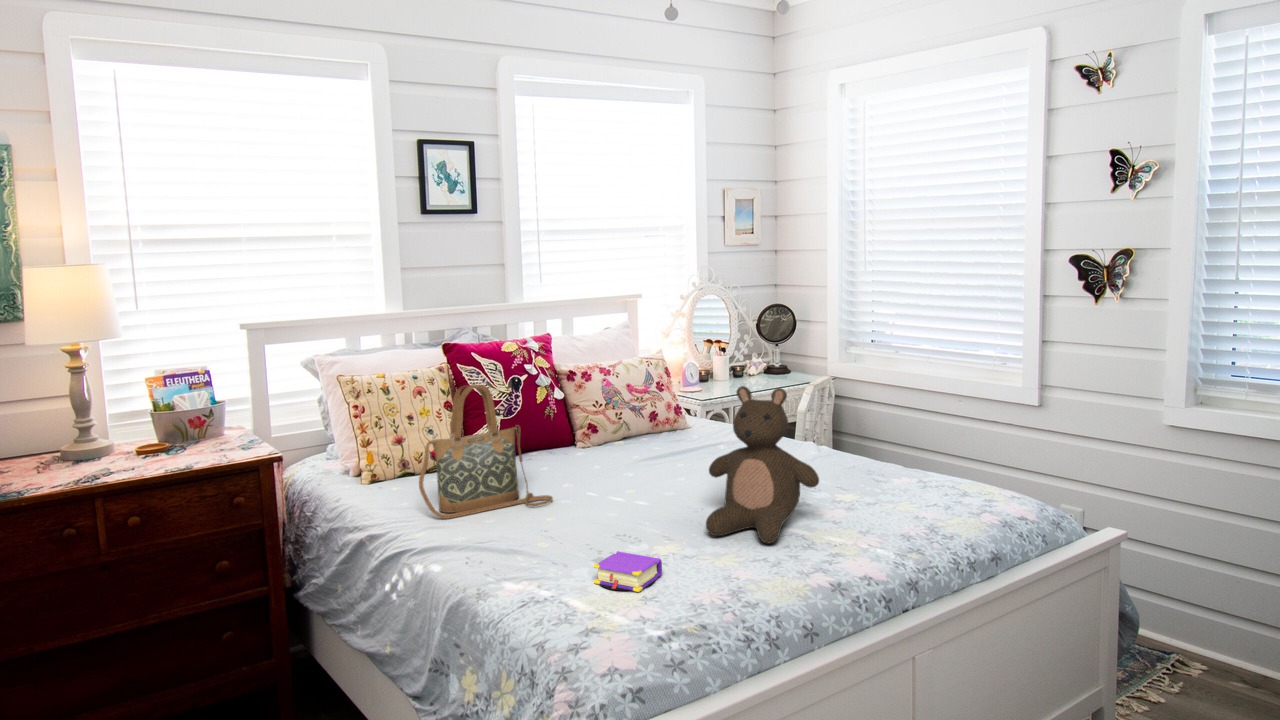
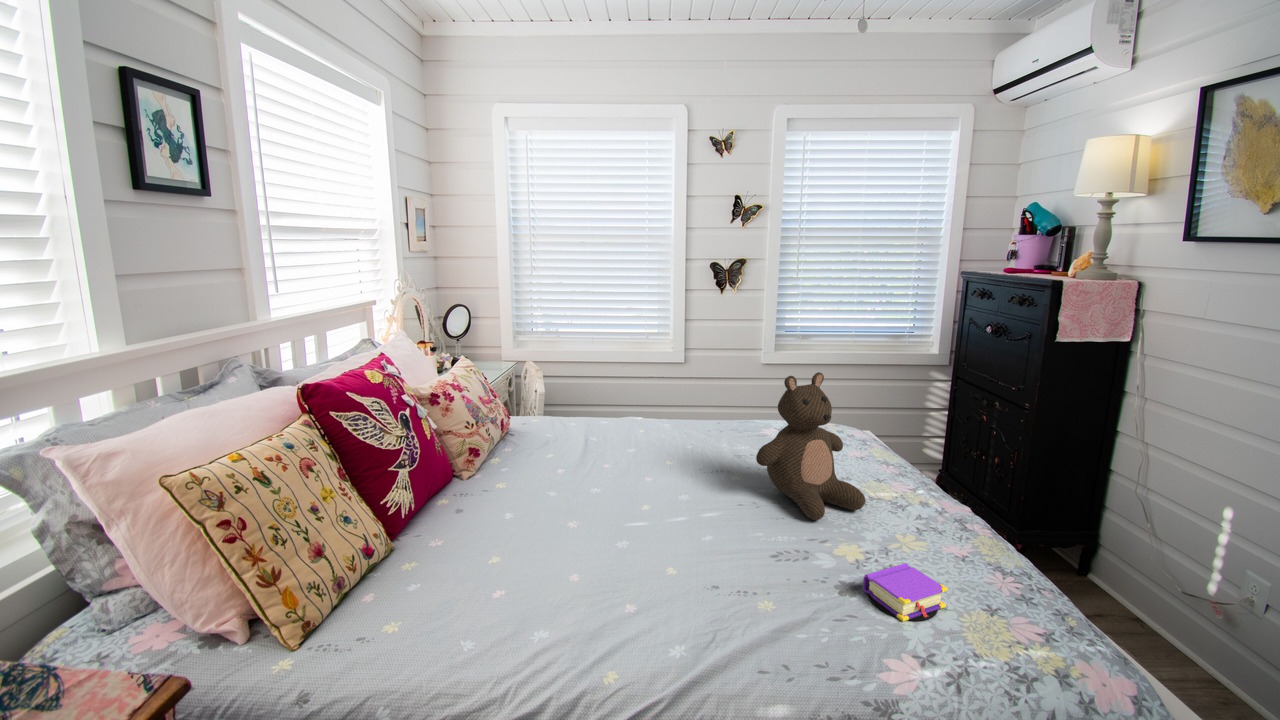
handbag: present [419,384,552,519] -> none [522,431,623,640]

